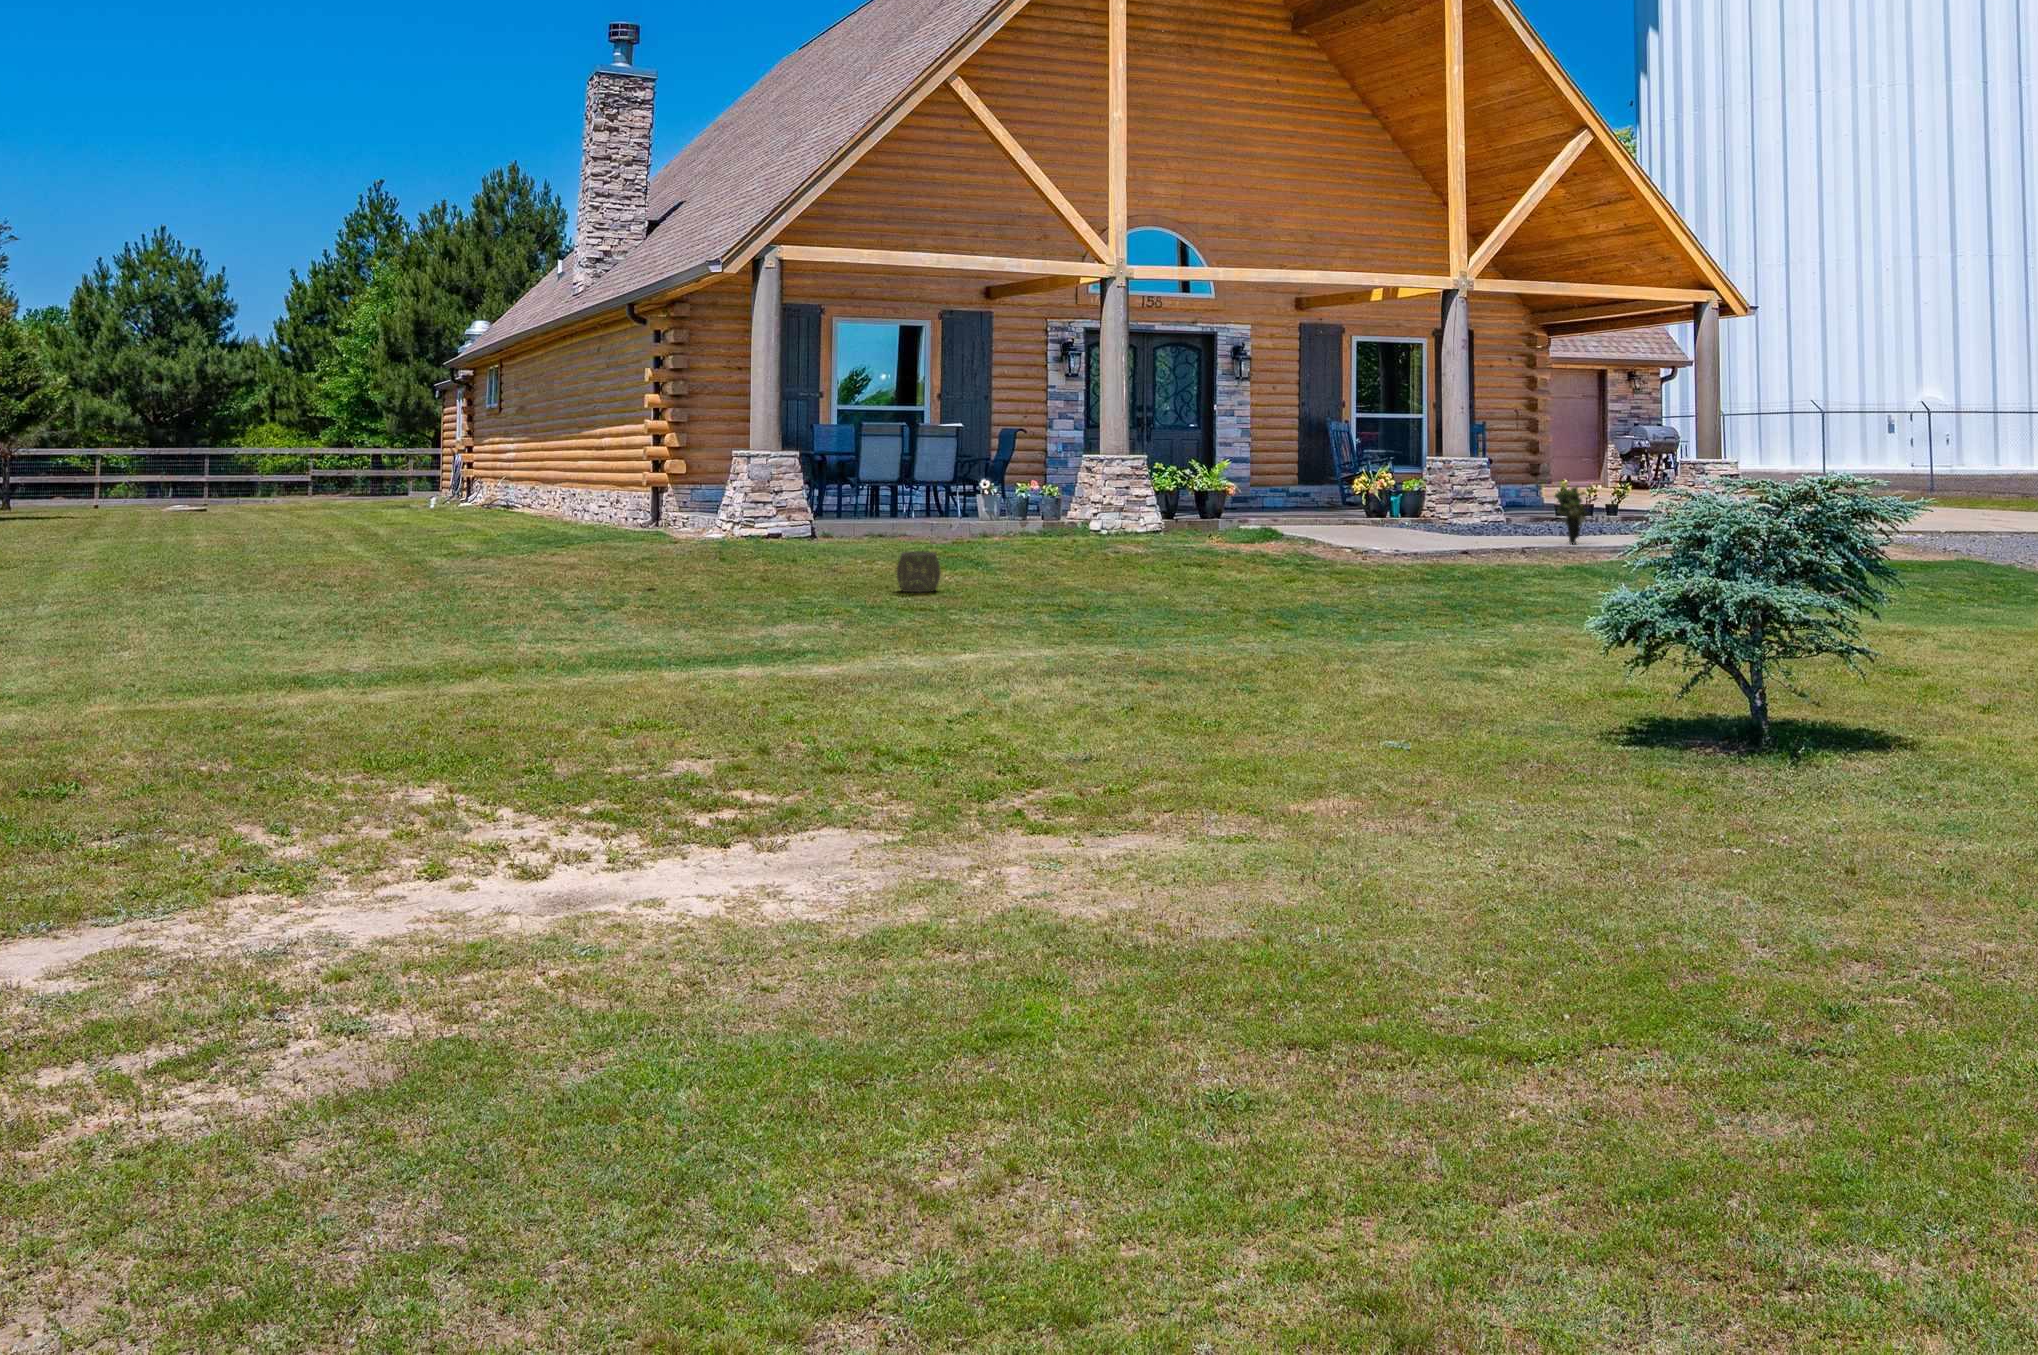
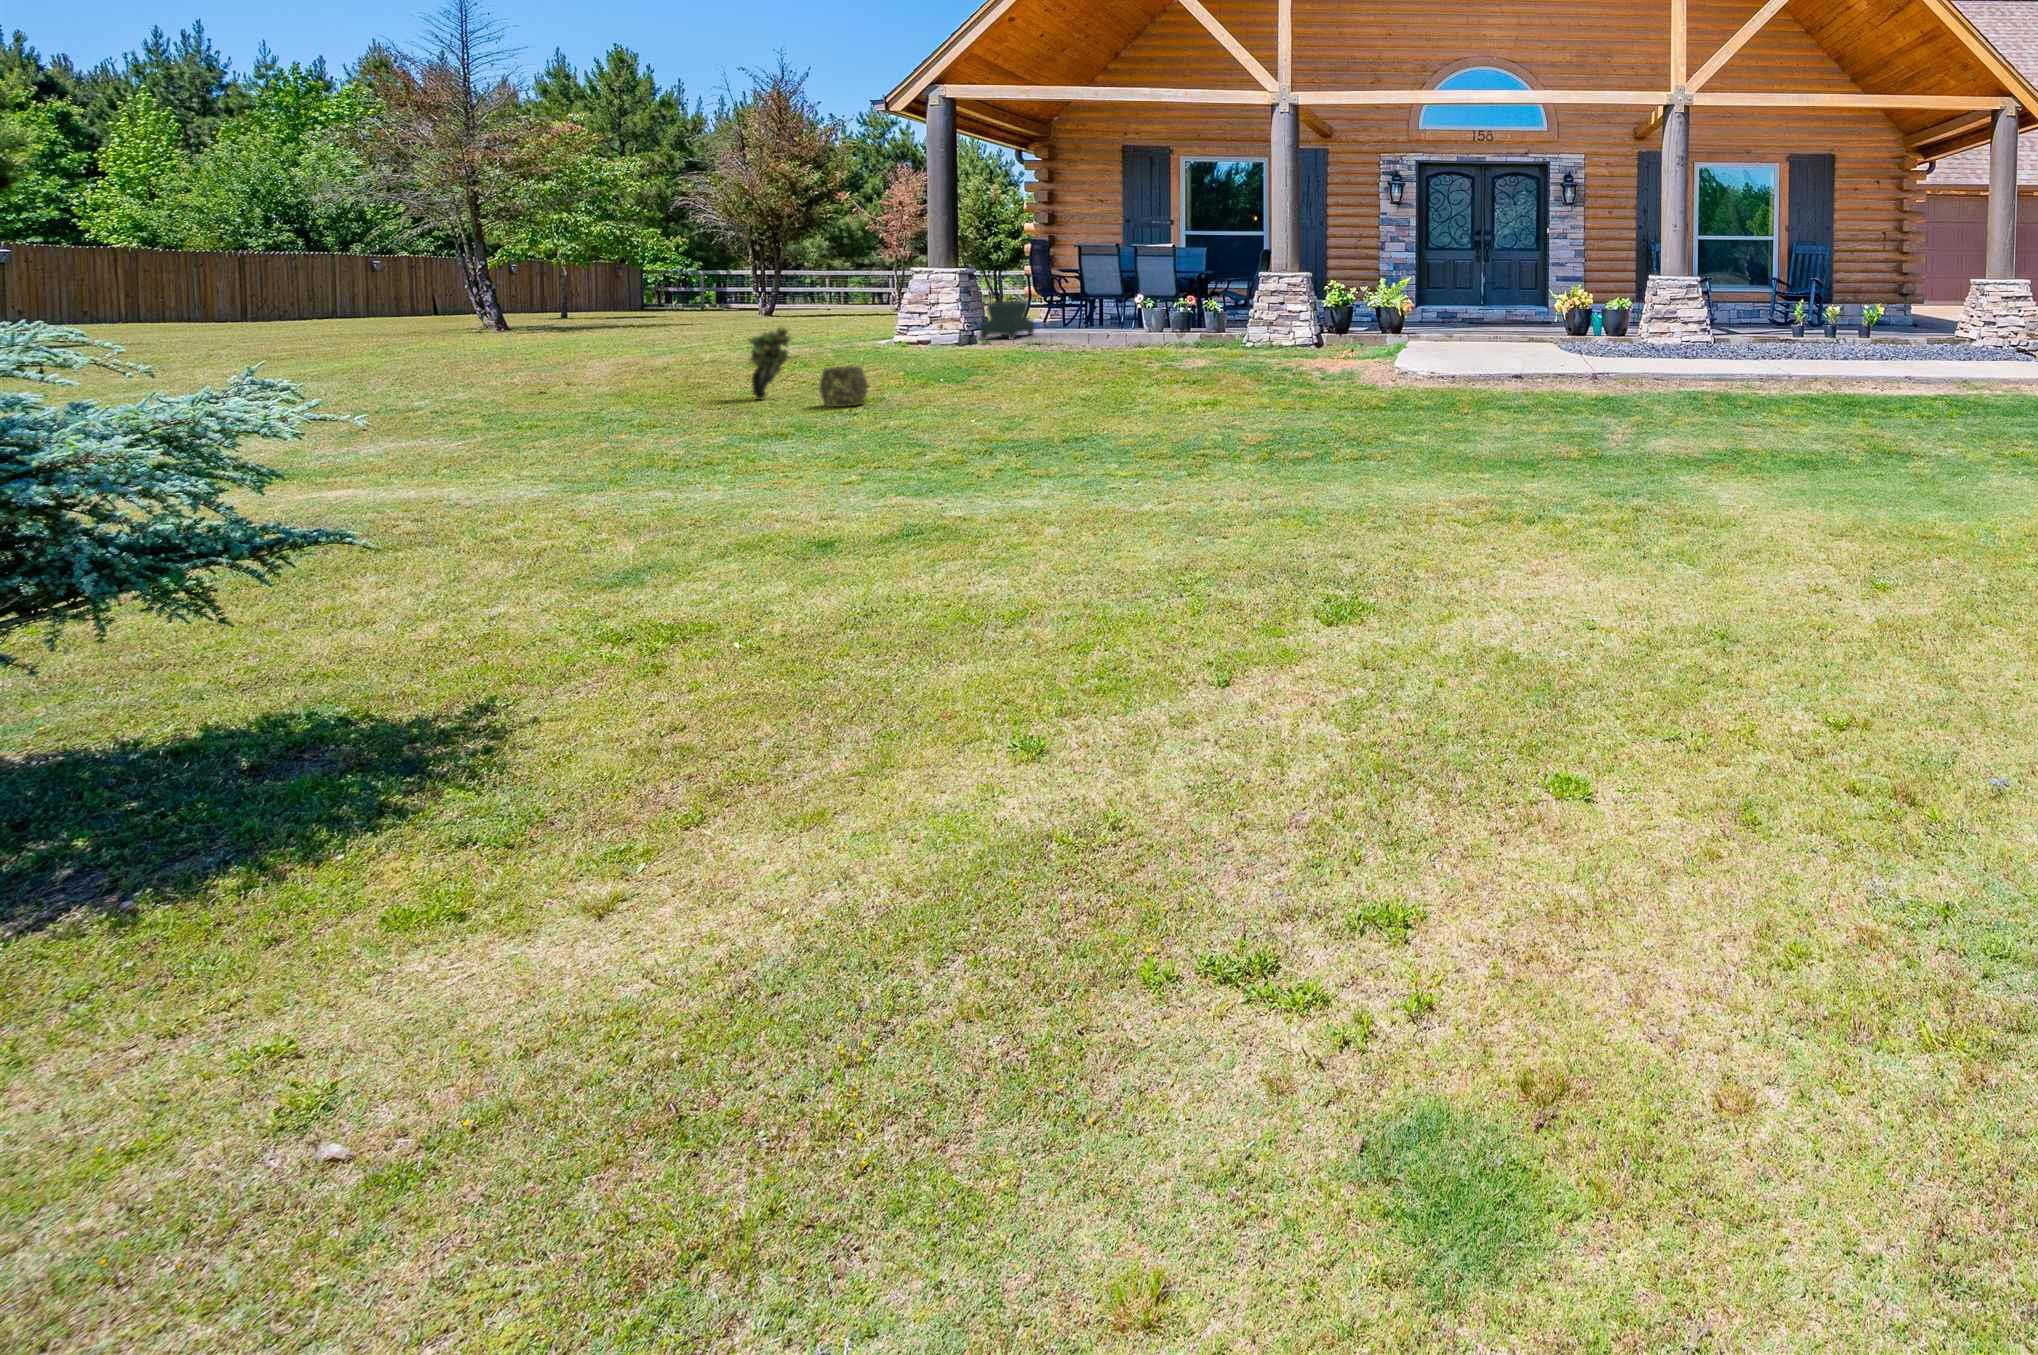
bench: none [577,484,633,531] -> present [979,301,1034,340]
potted plant: present [1555,486,1588,544] -> present [749,328,791,400]

